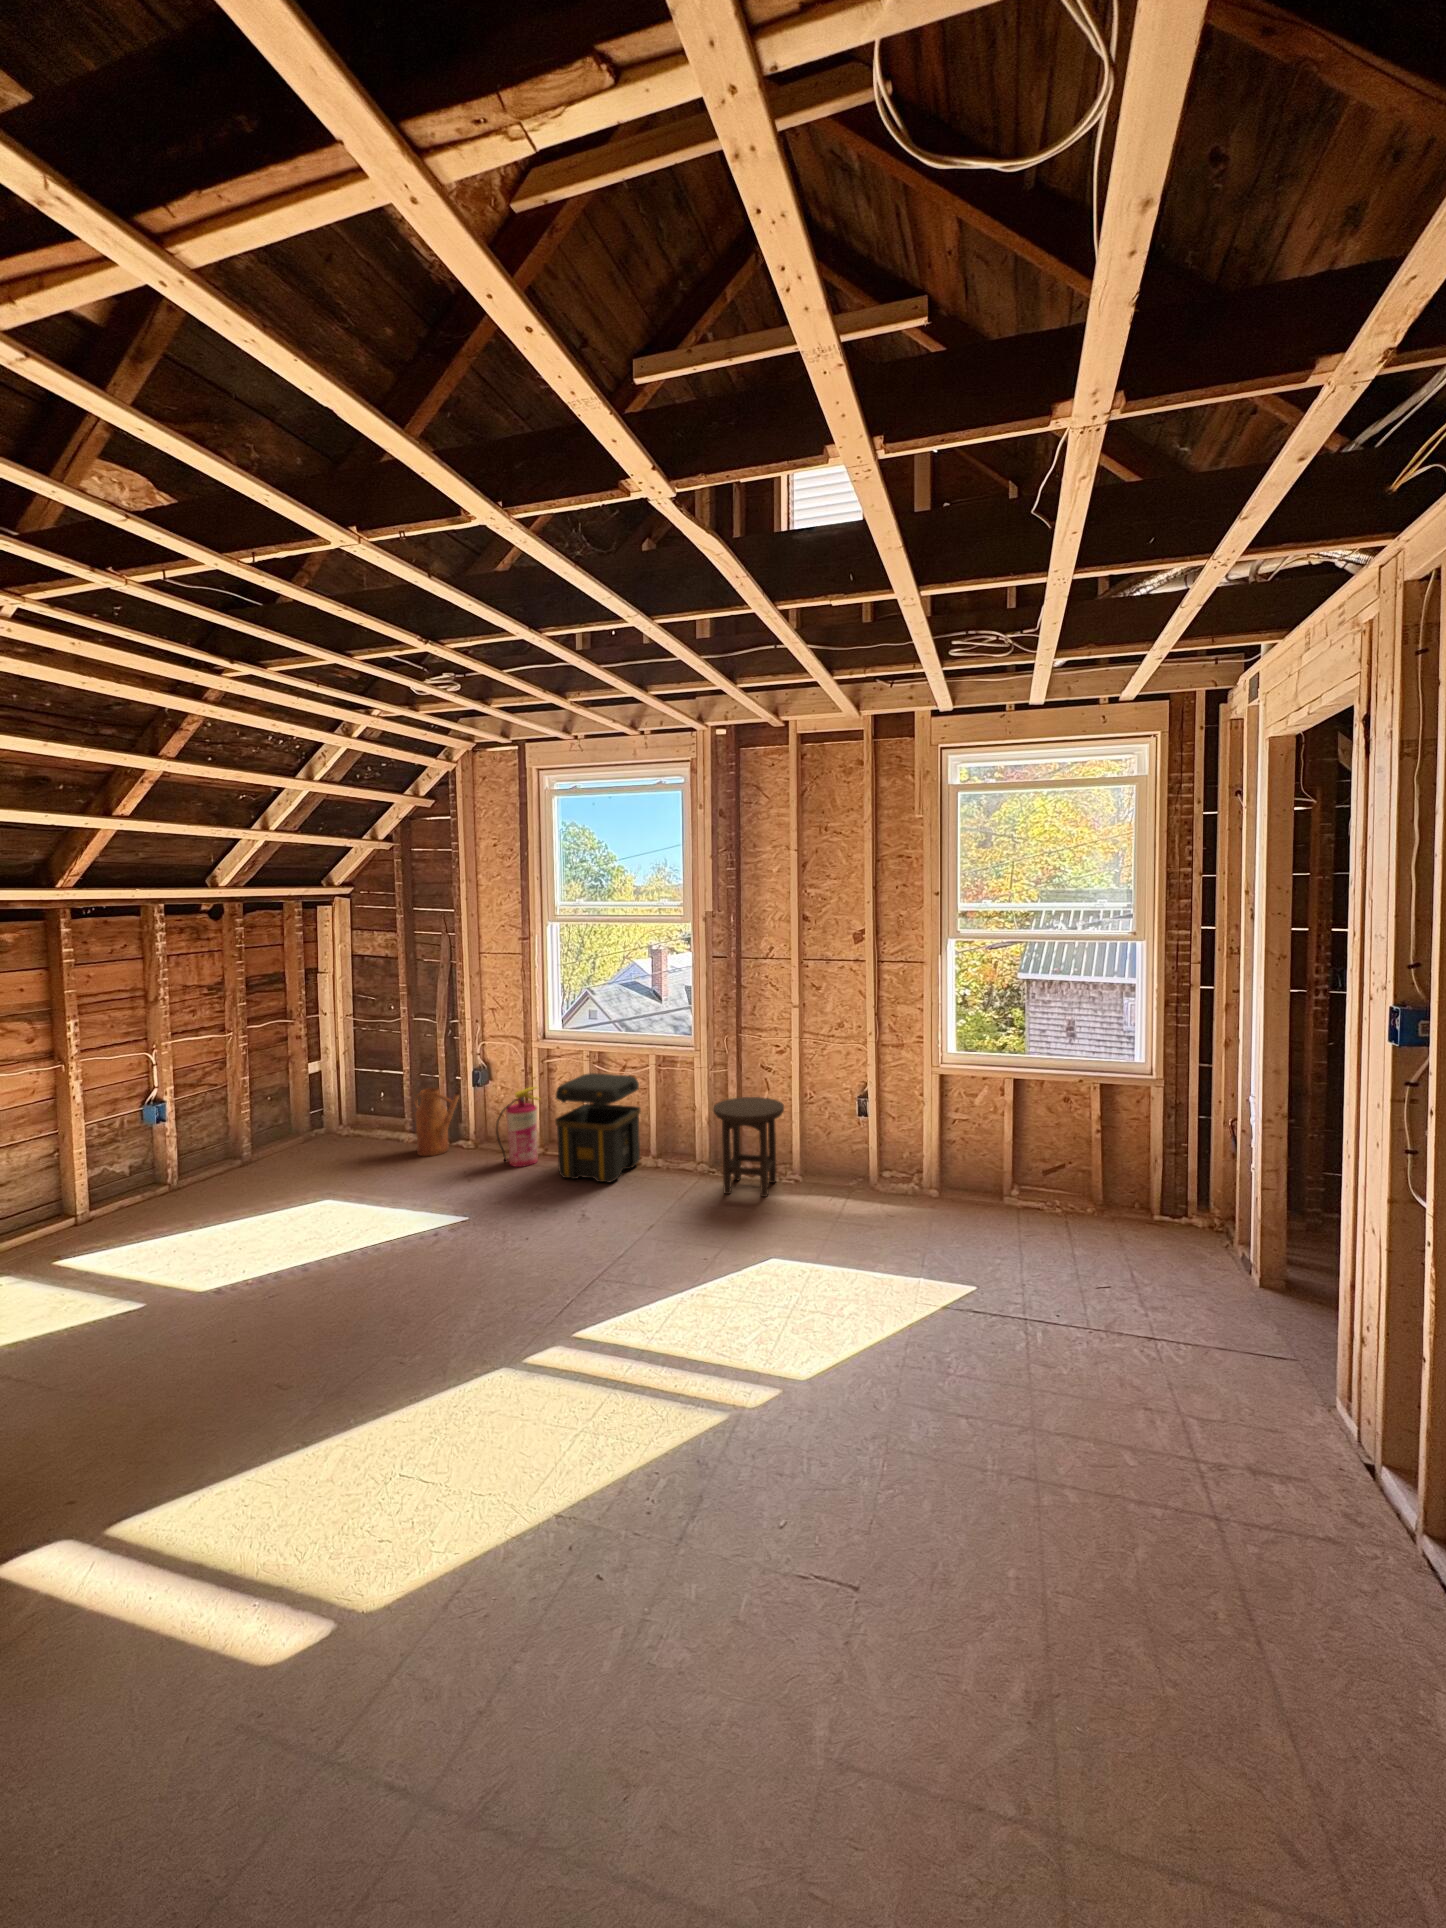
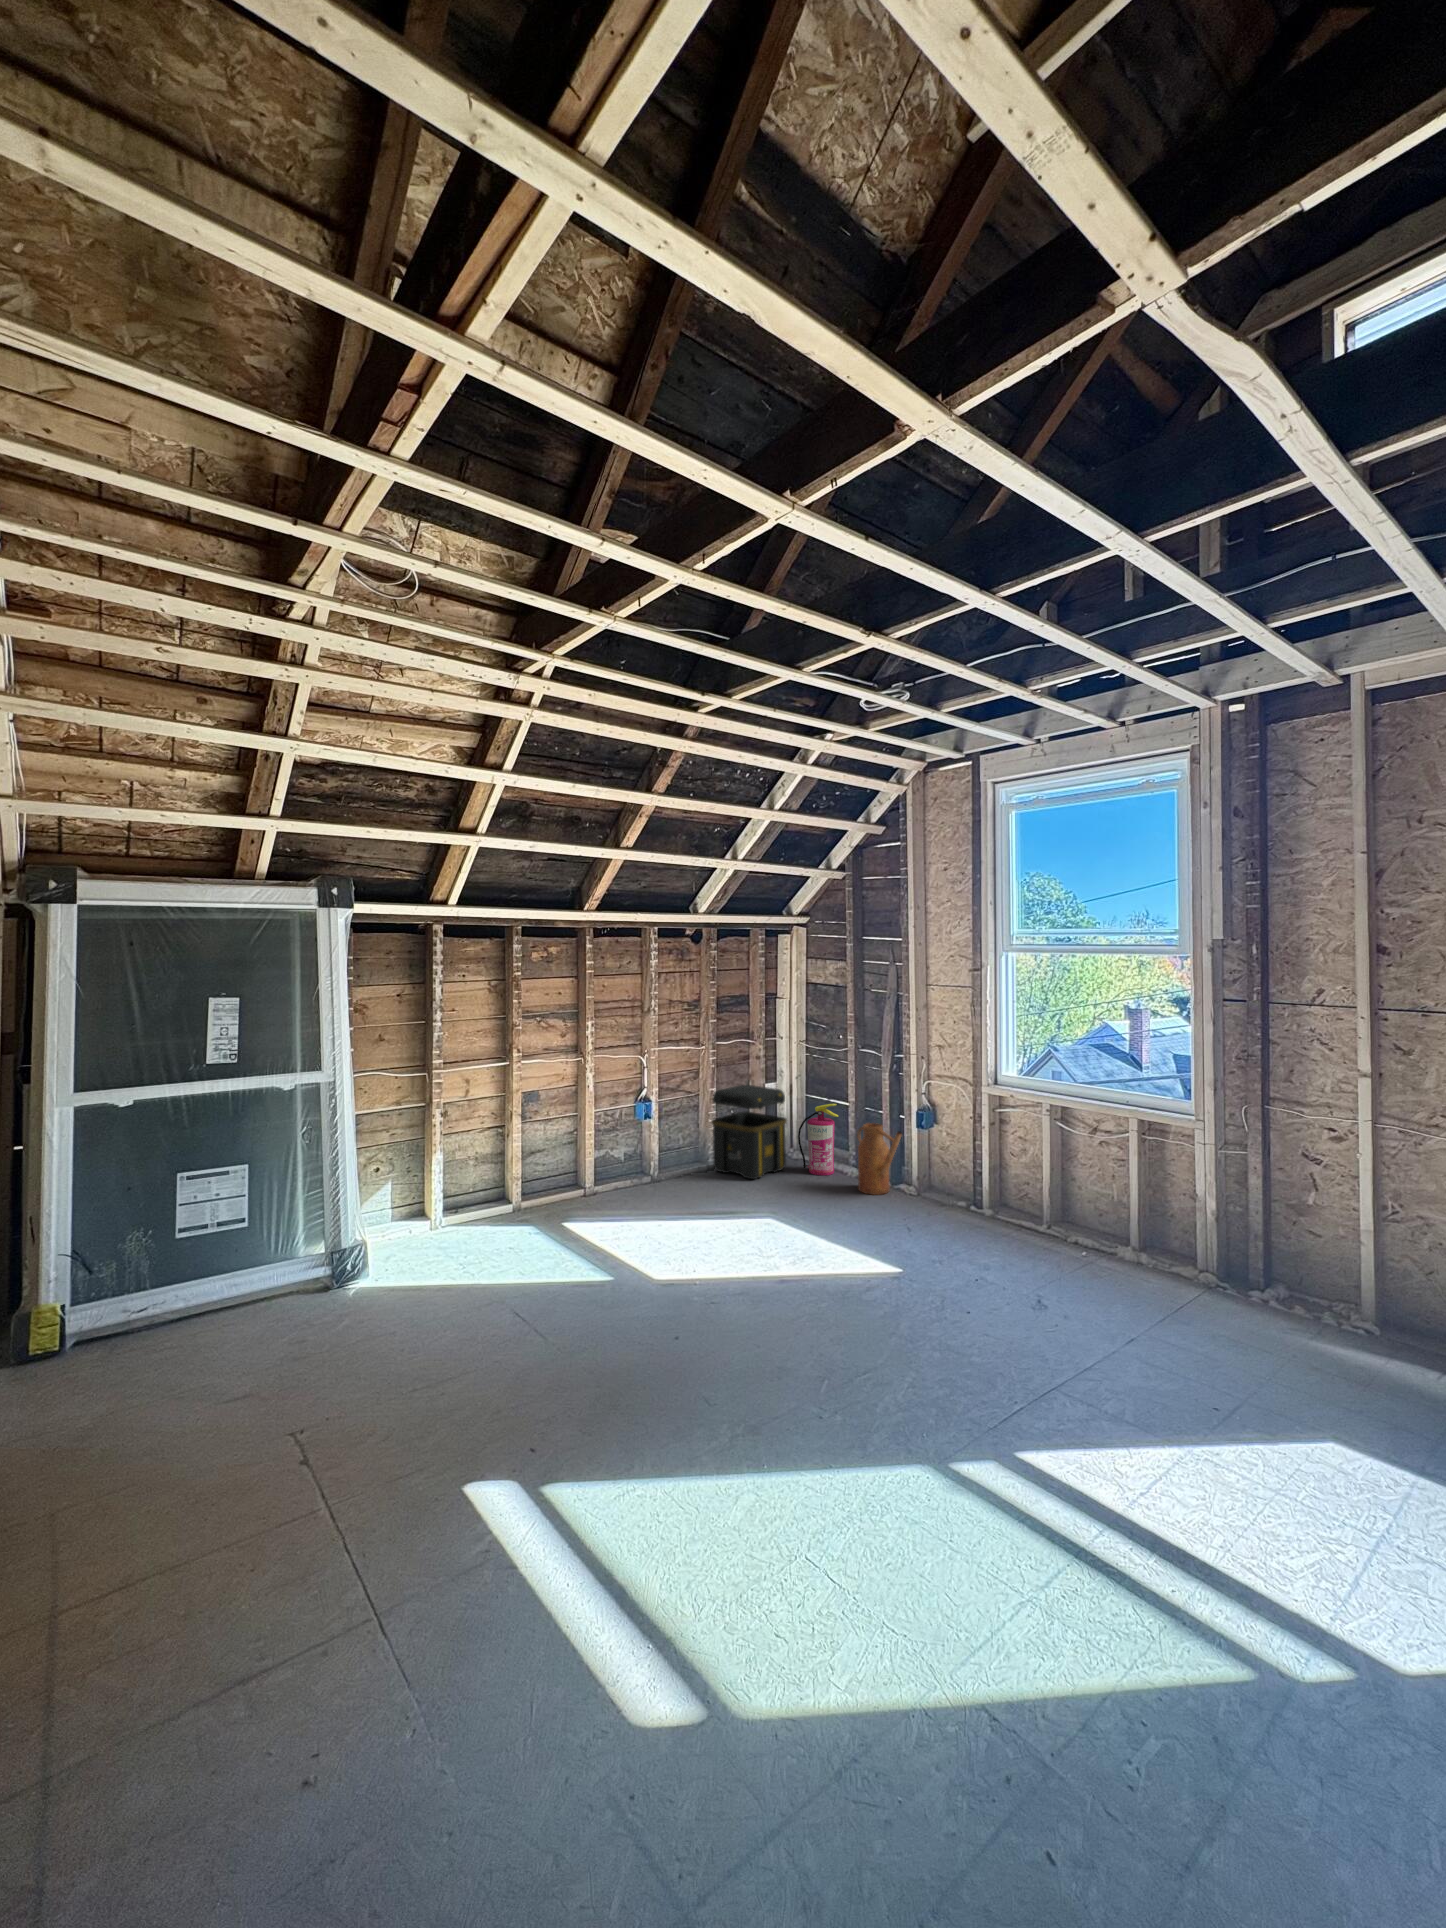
toolbox: present [555,1073,641,1183] -> present [712,1085,787,1179]
fire extinguisher: present [496,1086,539,1167] -> present [798,1104,838,1175]
stool: present [713,1097,784,1197] -> none [1224,1192,1343,1342]

